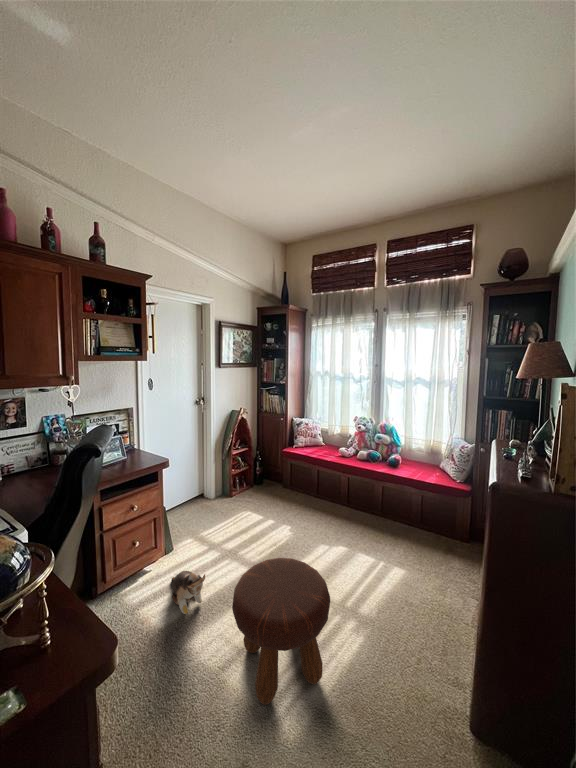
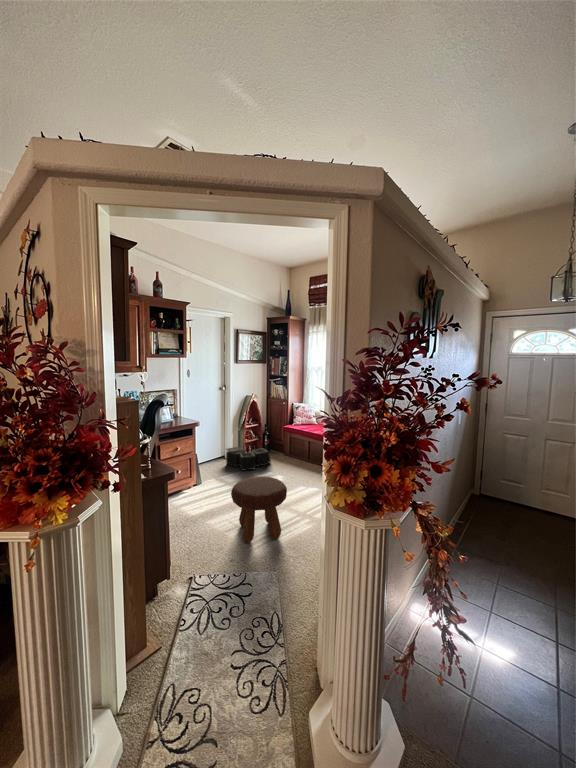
storage bin: none [205,480,268,519] -> present [226,447,271,471]
plush toy: present [171,571,205,614] -> none [200,486,219,510]

